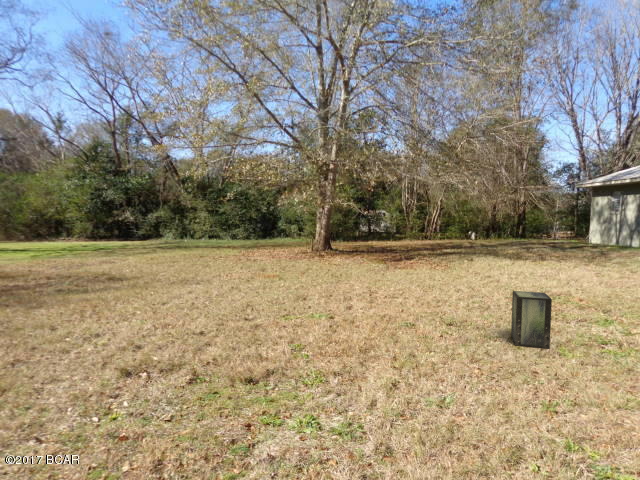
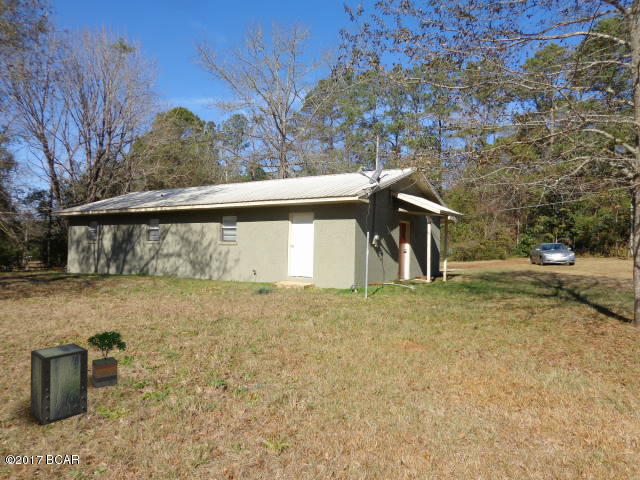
potted tree: none [559,290,597,339] -> present [87,331,126,388]

